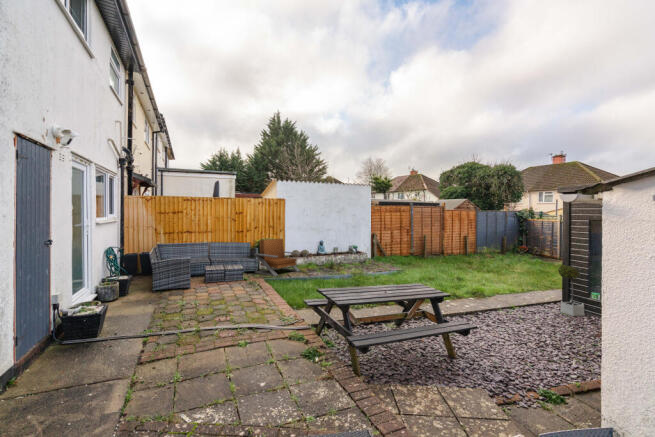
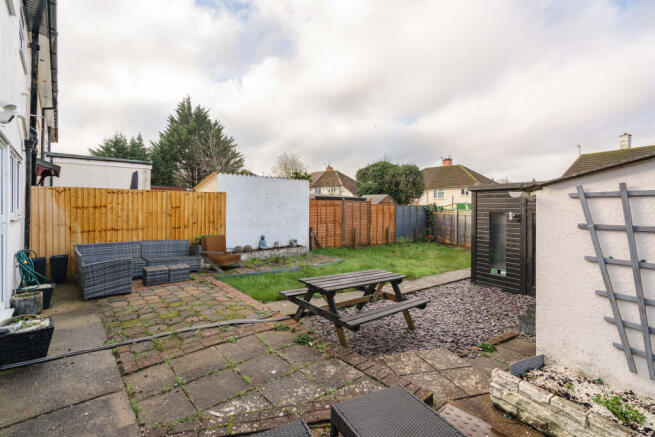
potted tree: present [558,265,584,316] -> none [471,248,489,288]

